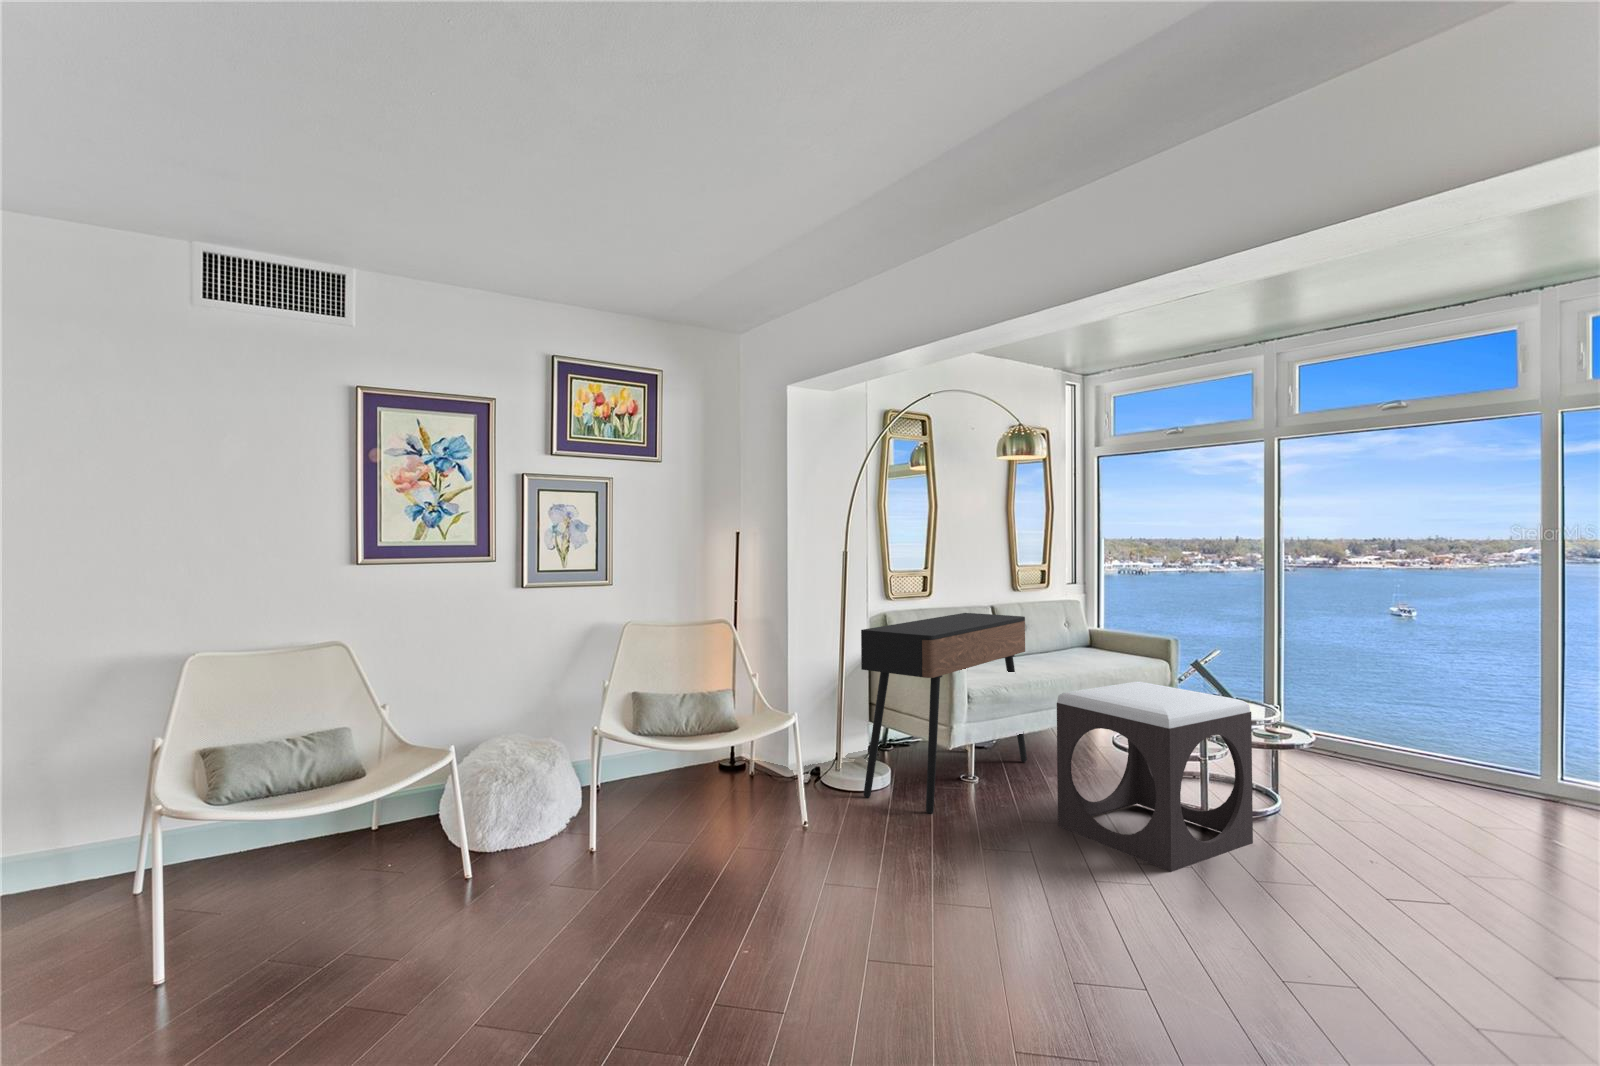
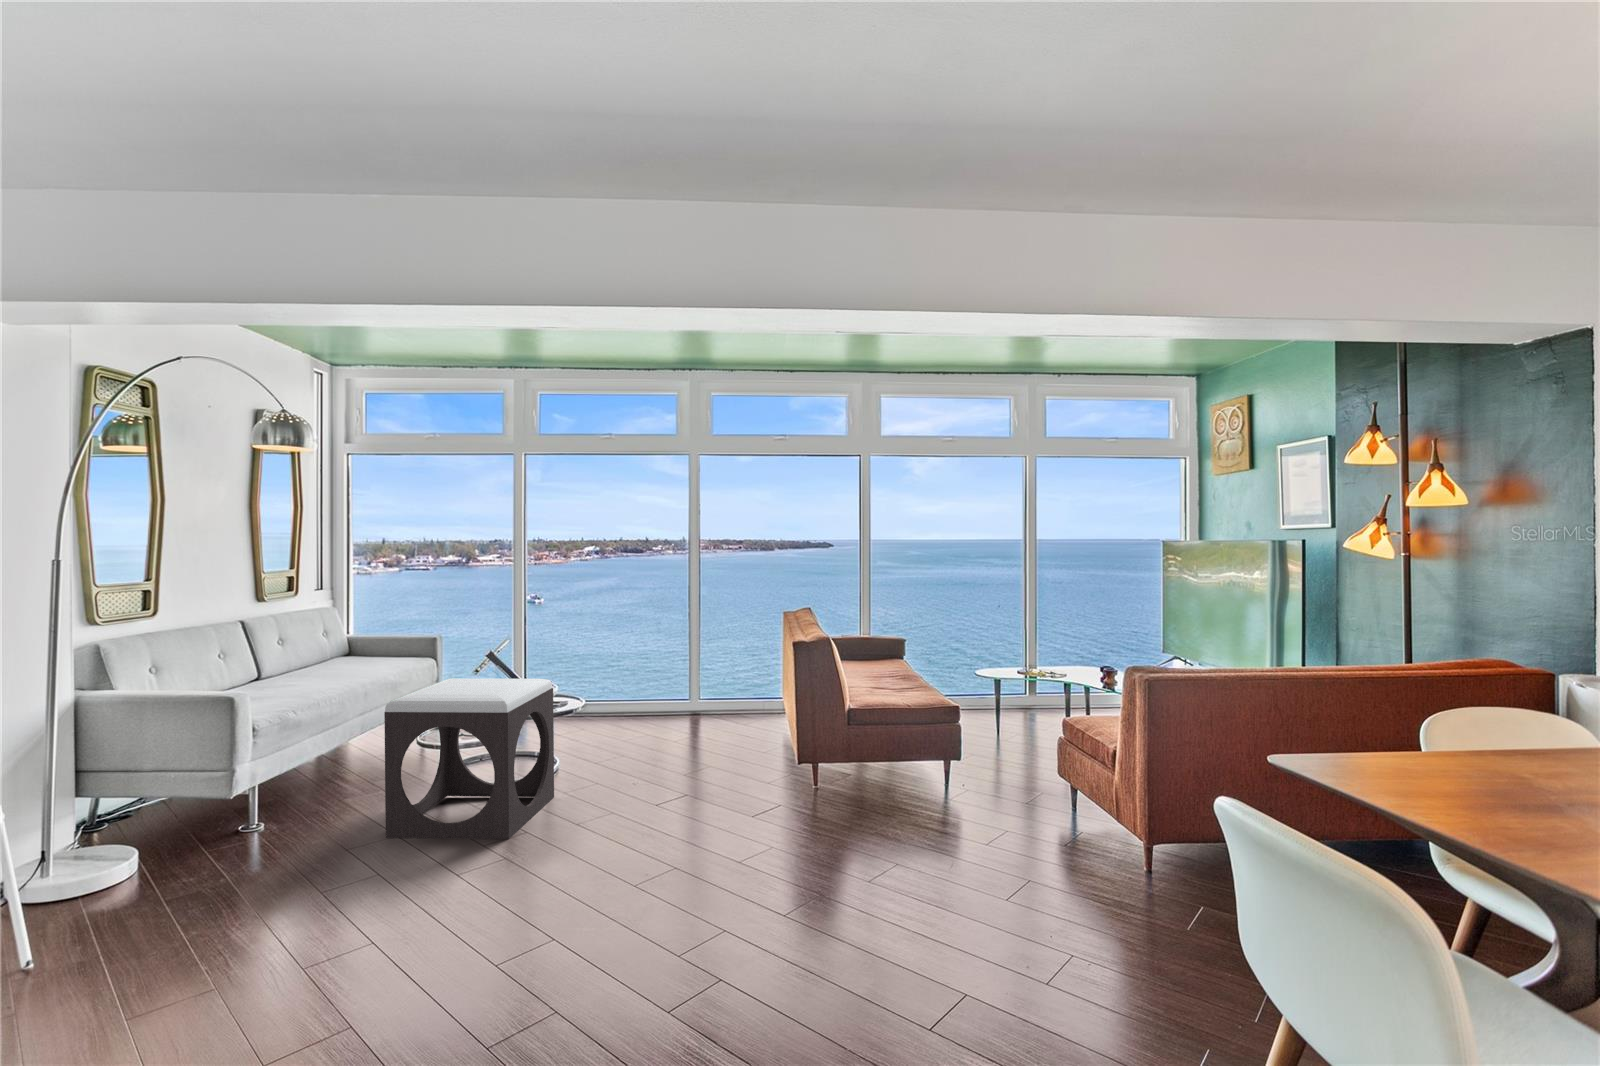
console table: present [861,613,1027,814] -> none [104,629,308,889]

